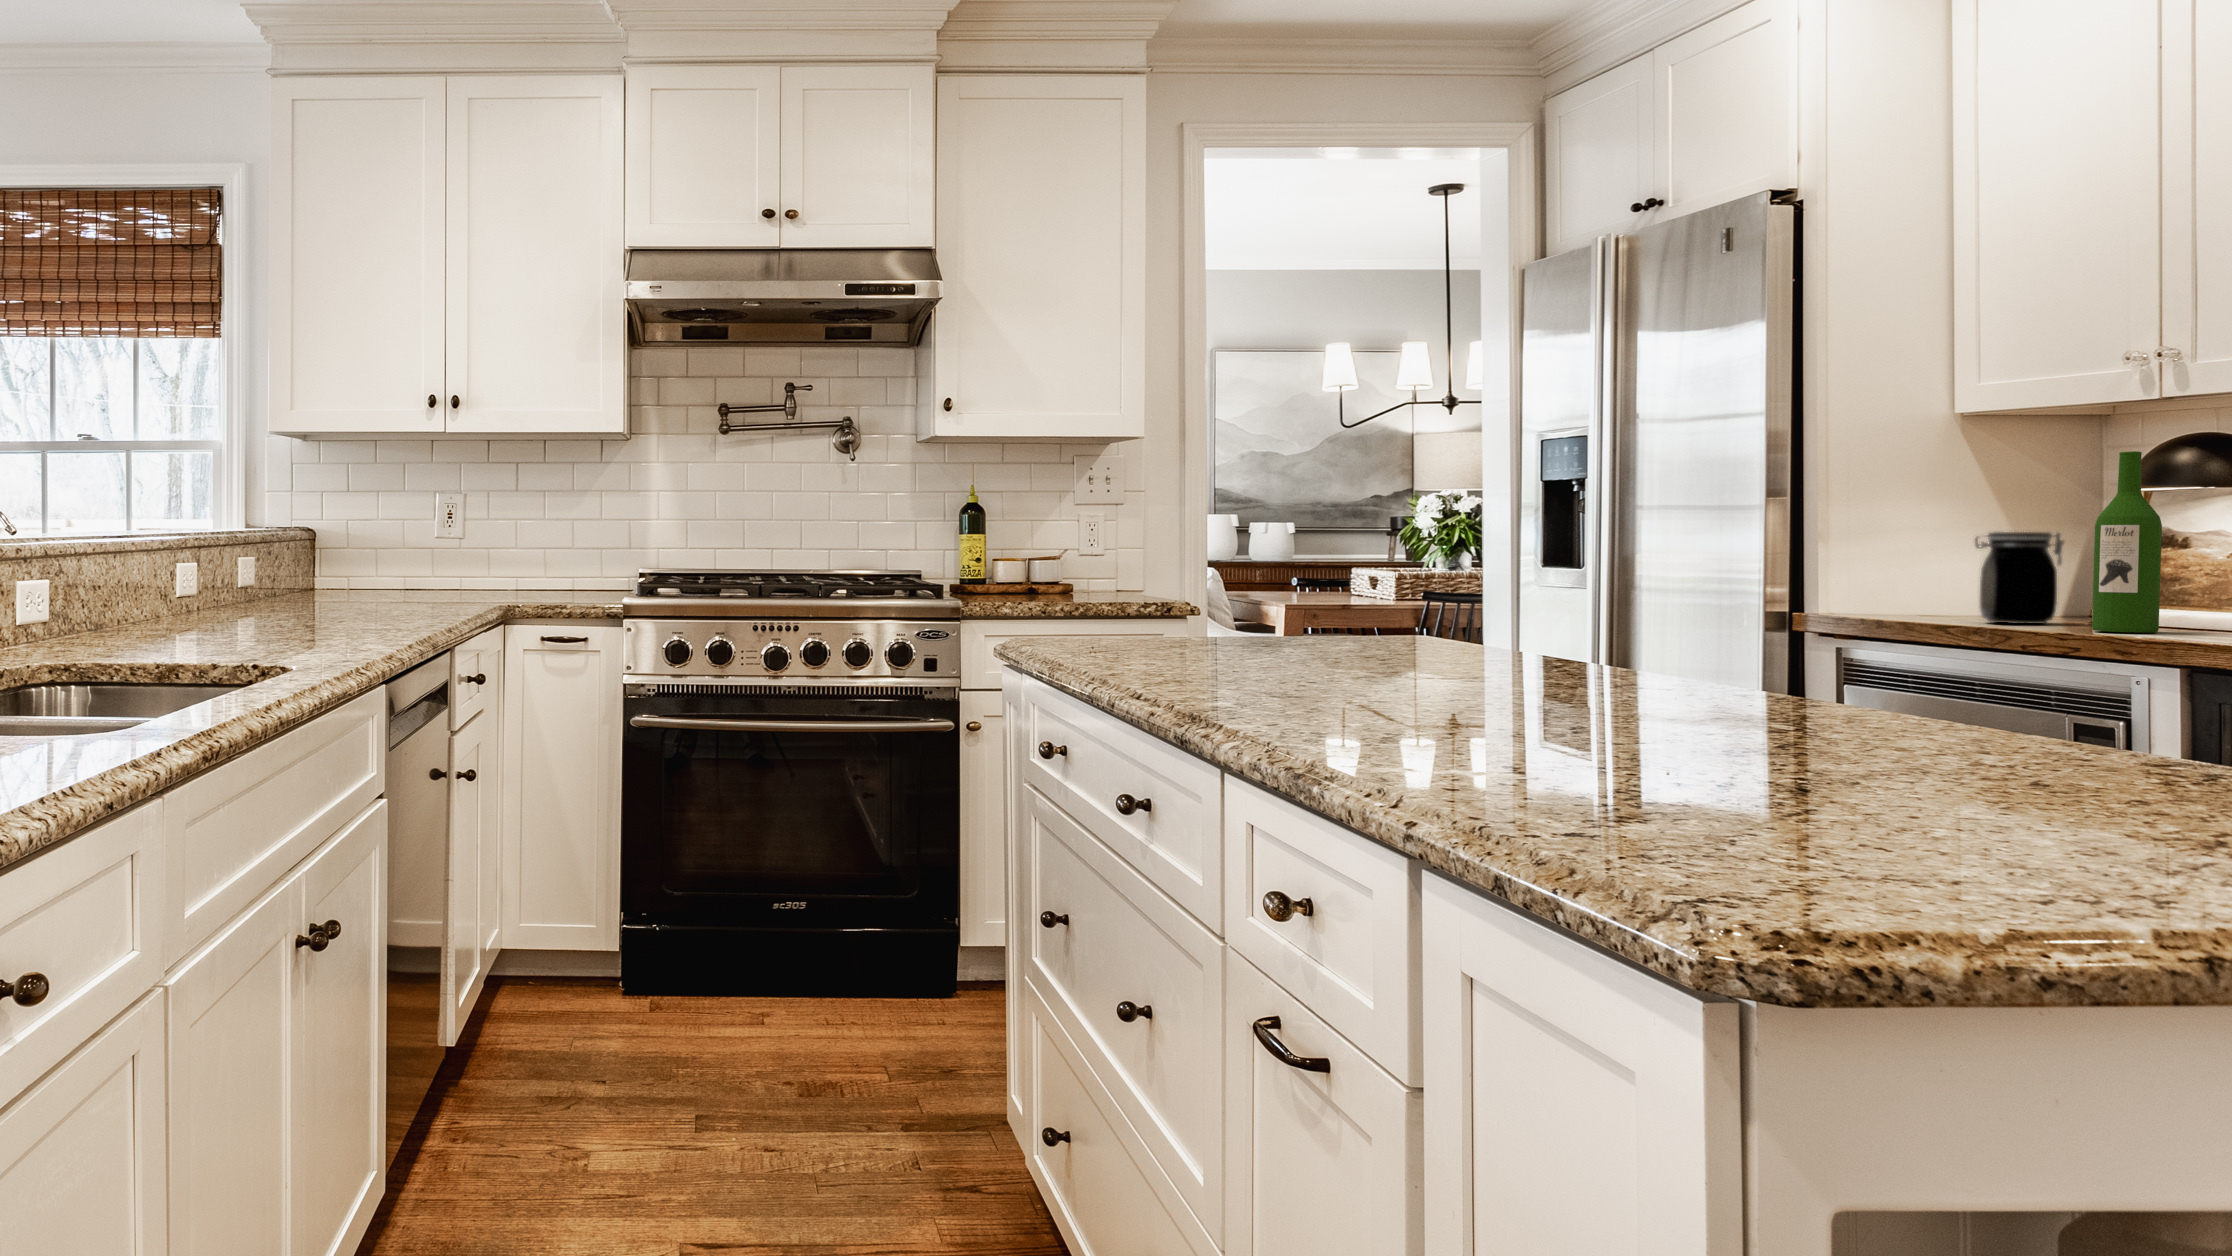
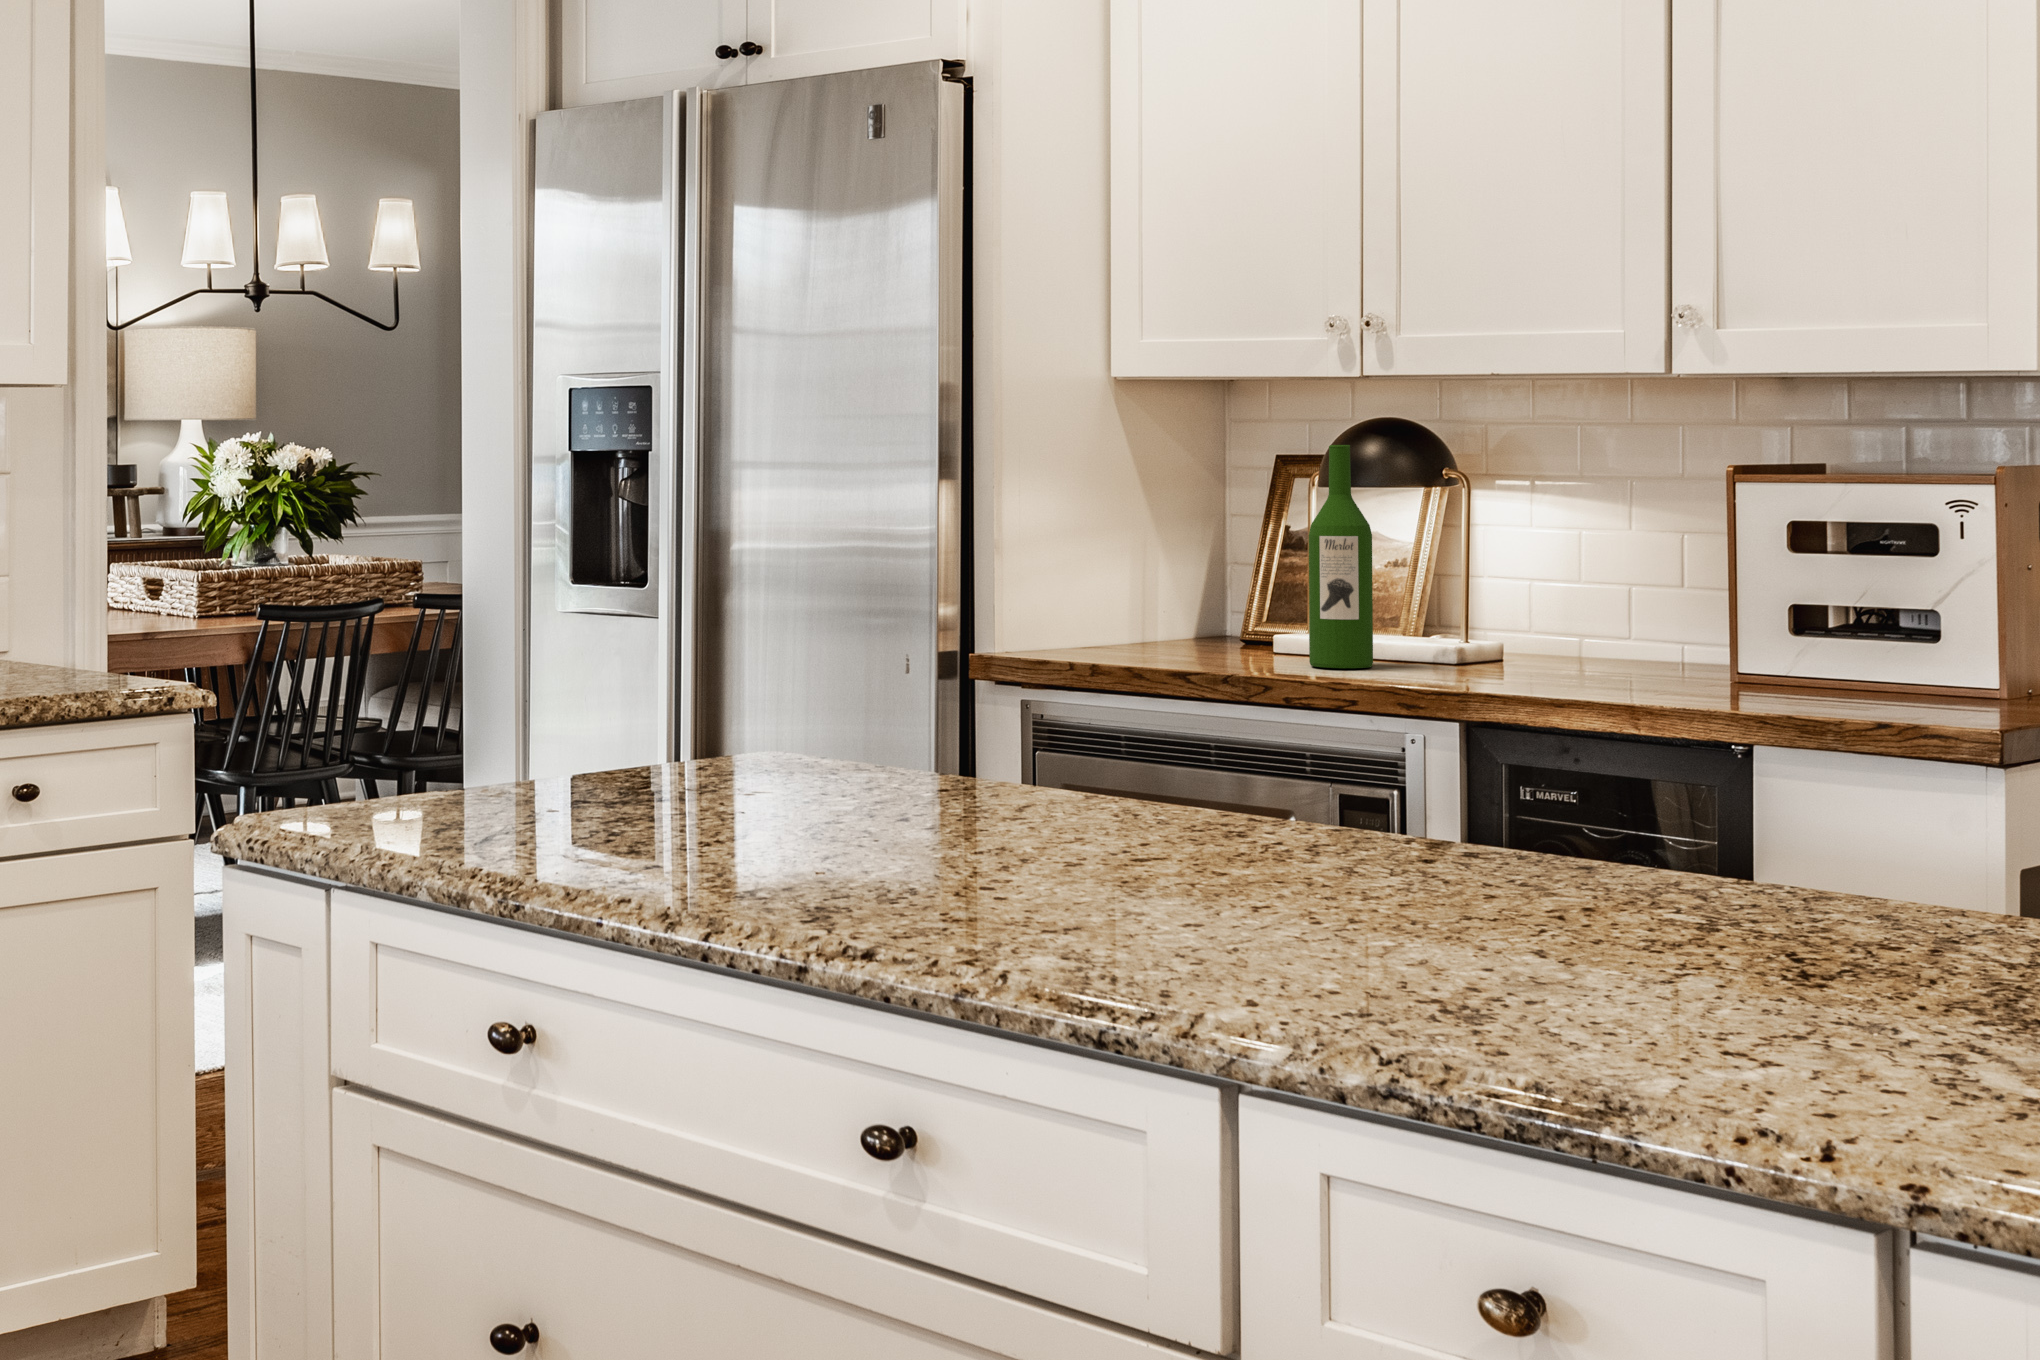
jar: present [1975,532,2064,624] -> none [1158,537,1248,655]

